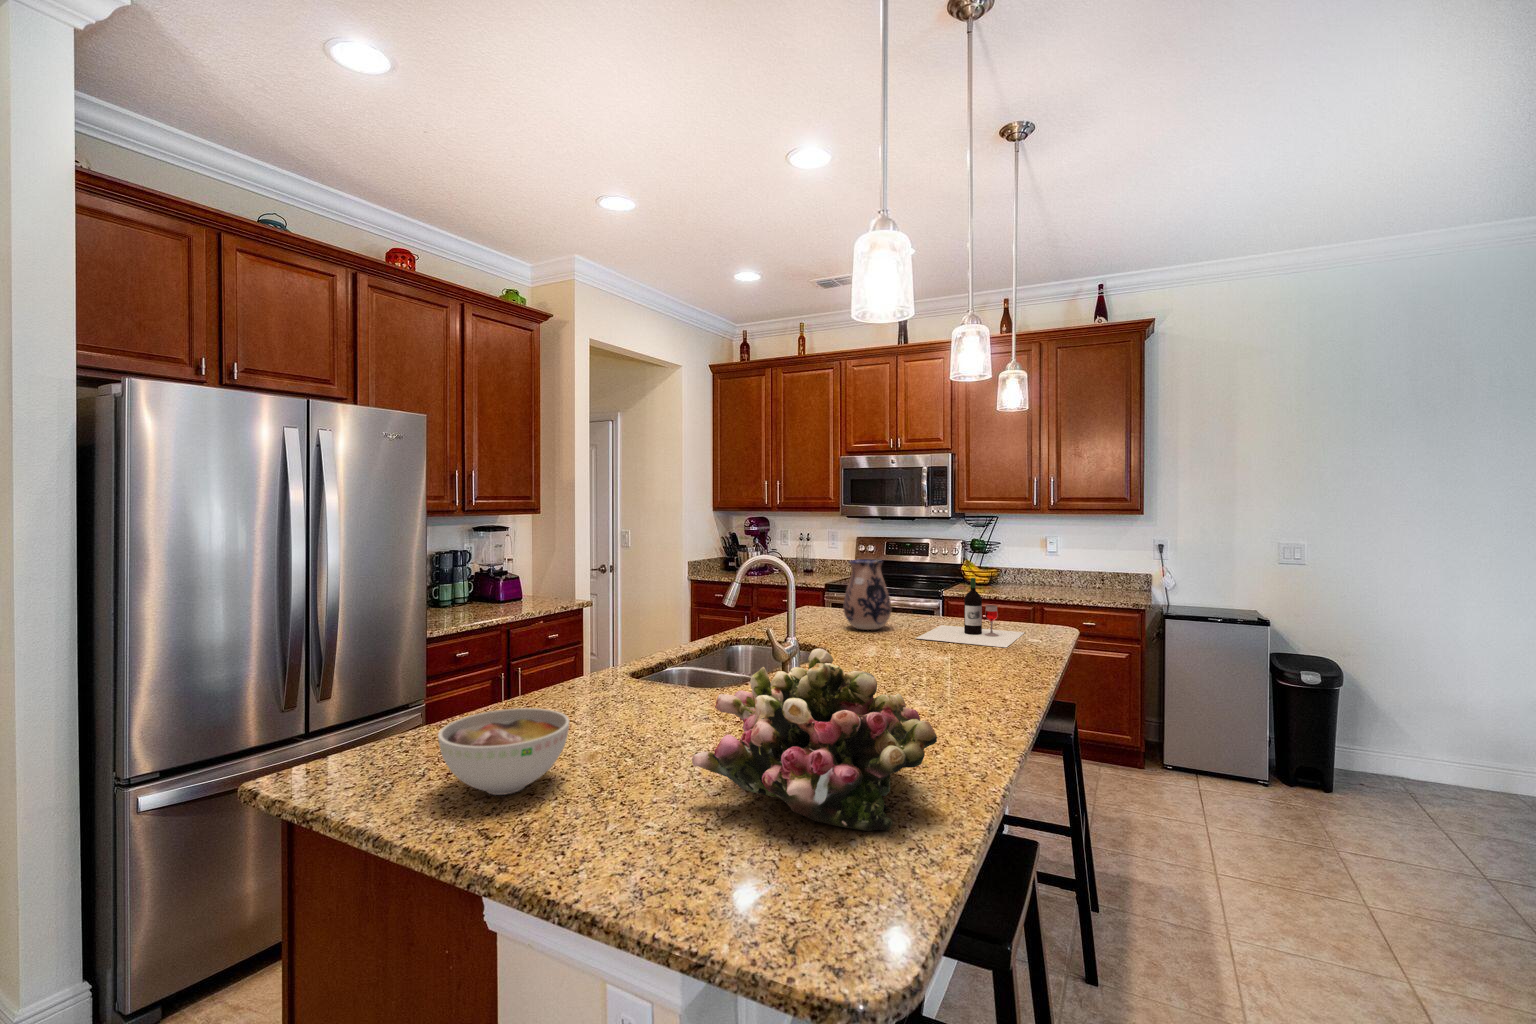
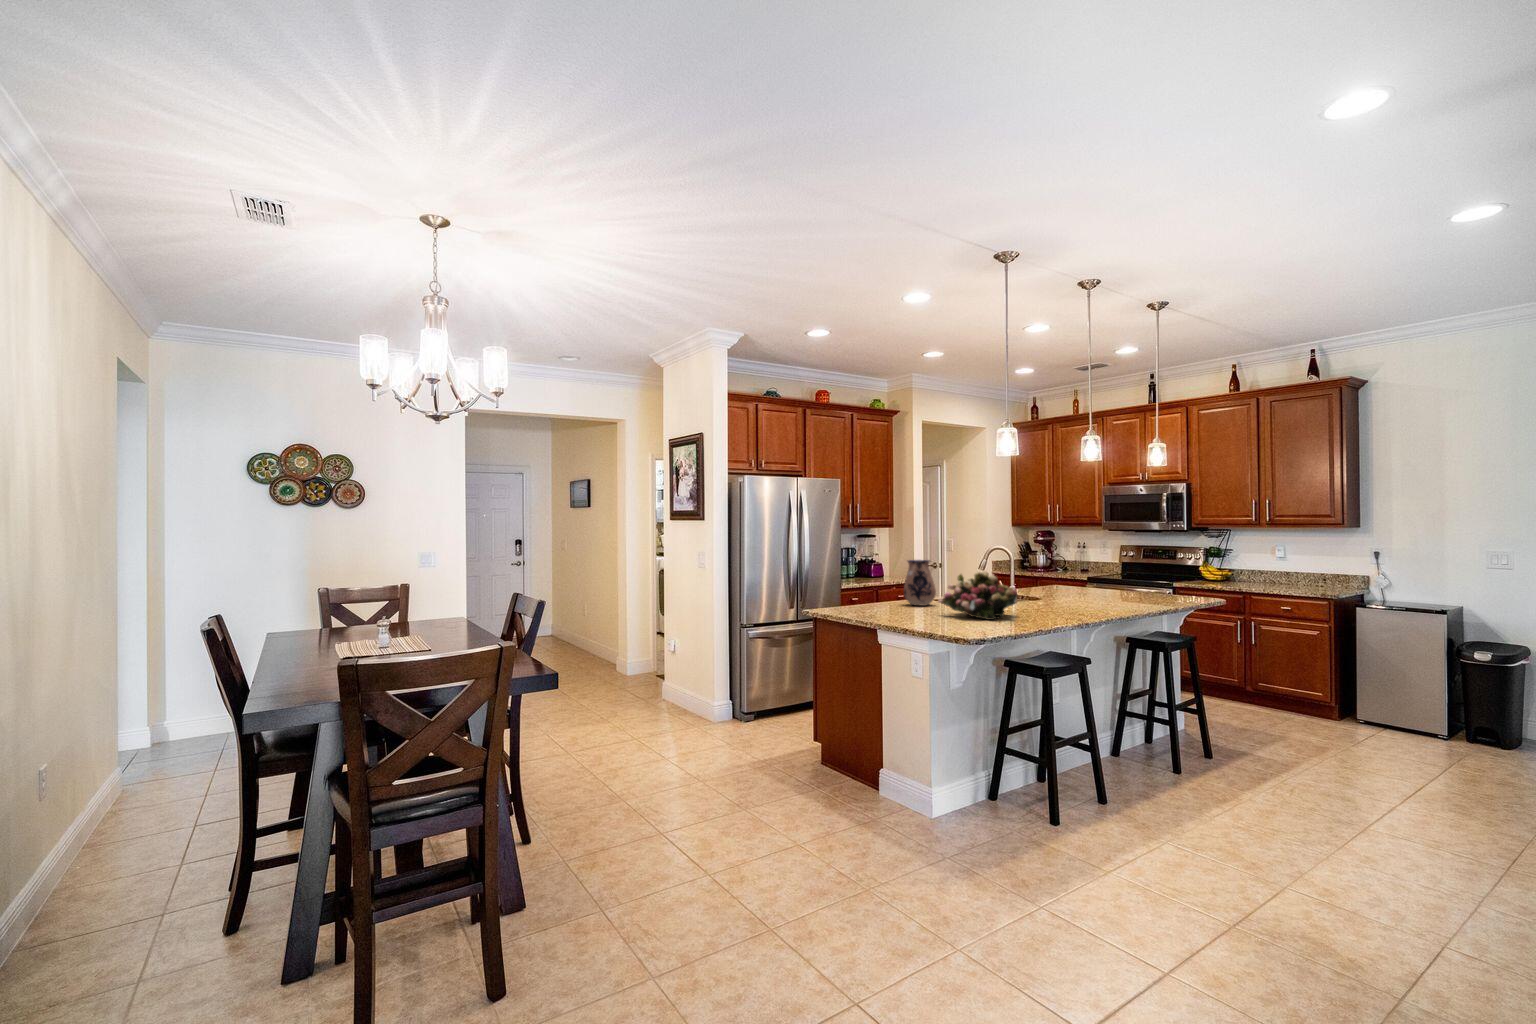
ceramic pitcher: present [843,560,891,630] -> present [904,560,936,606]
wine bottle: present [917,578,1024,647] -> none [1092,563,1169,599]
bowl: present [438,708,569,795] -> none [863,589,902,611]

